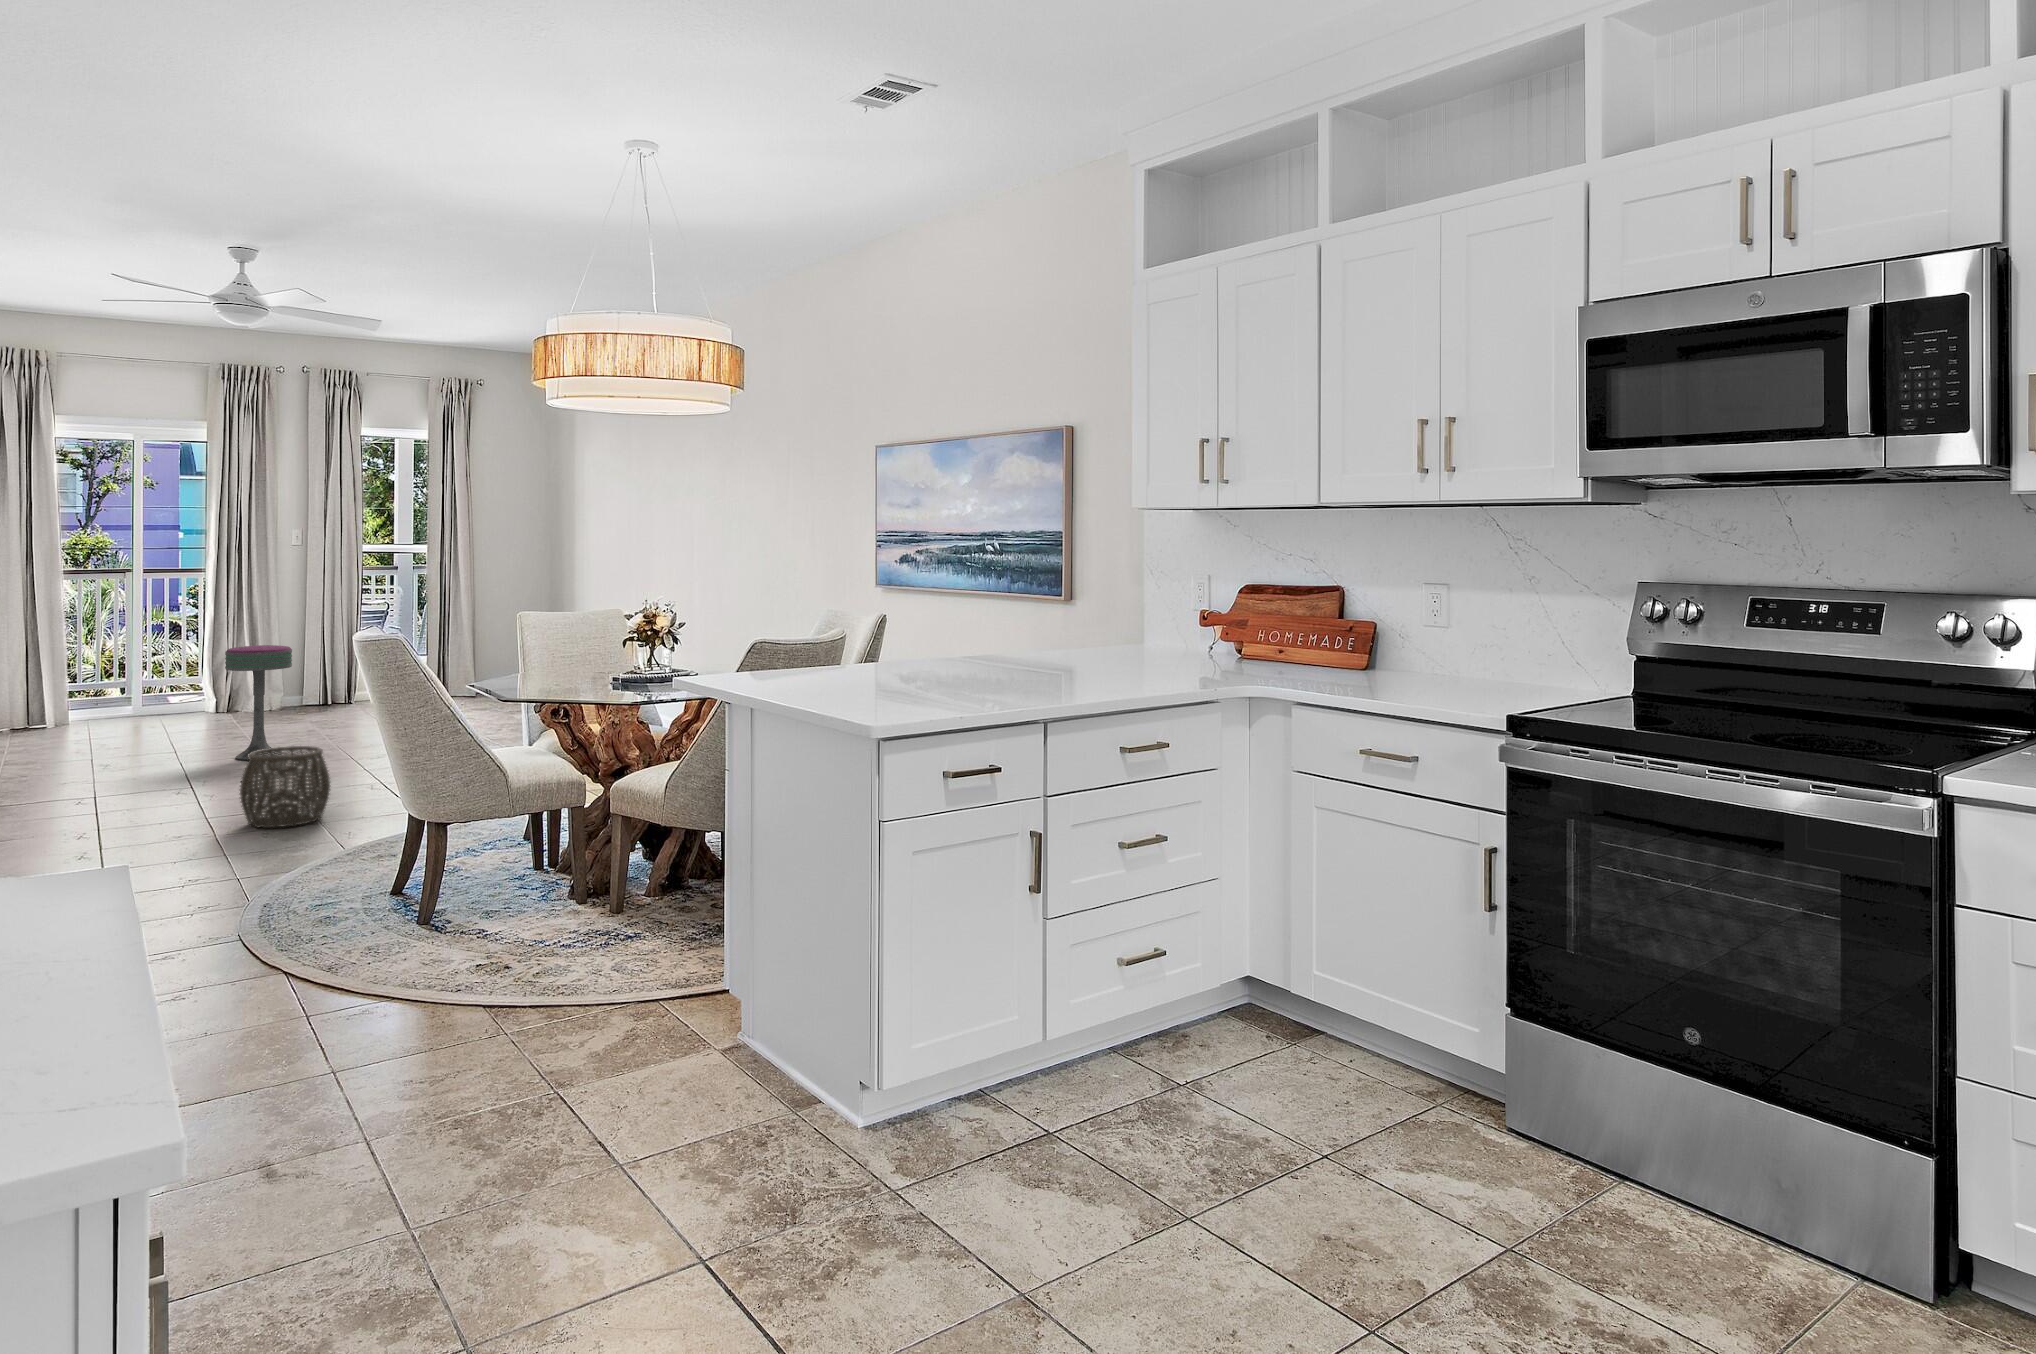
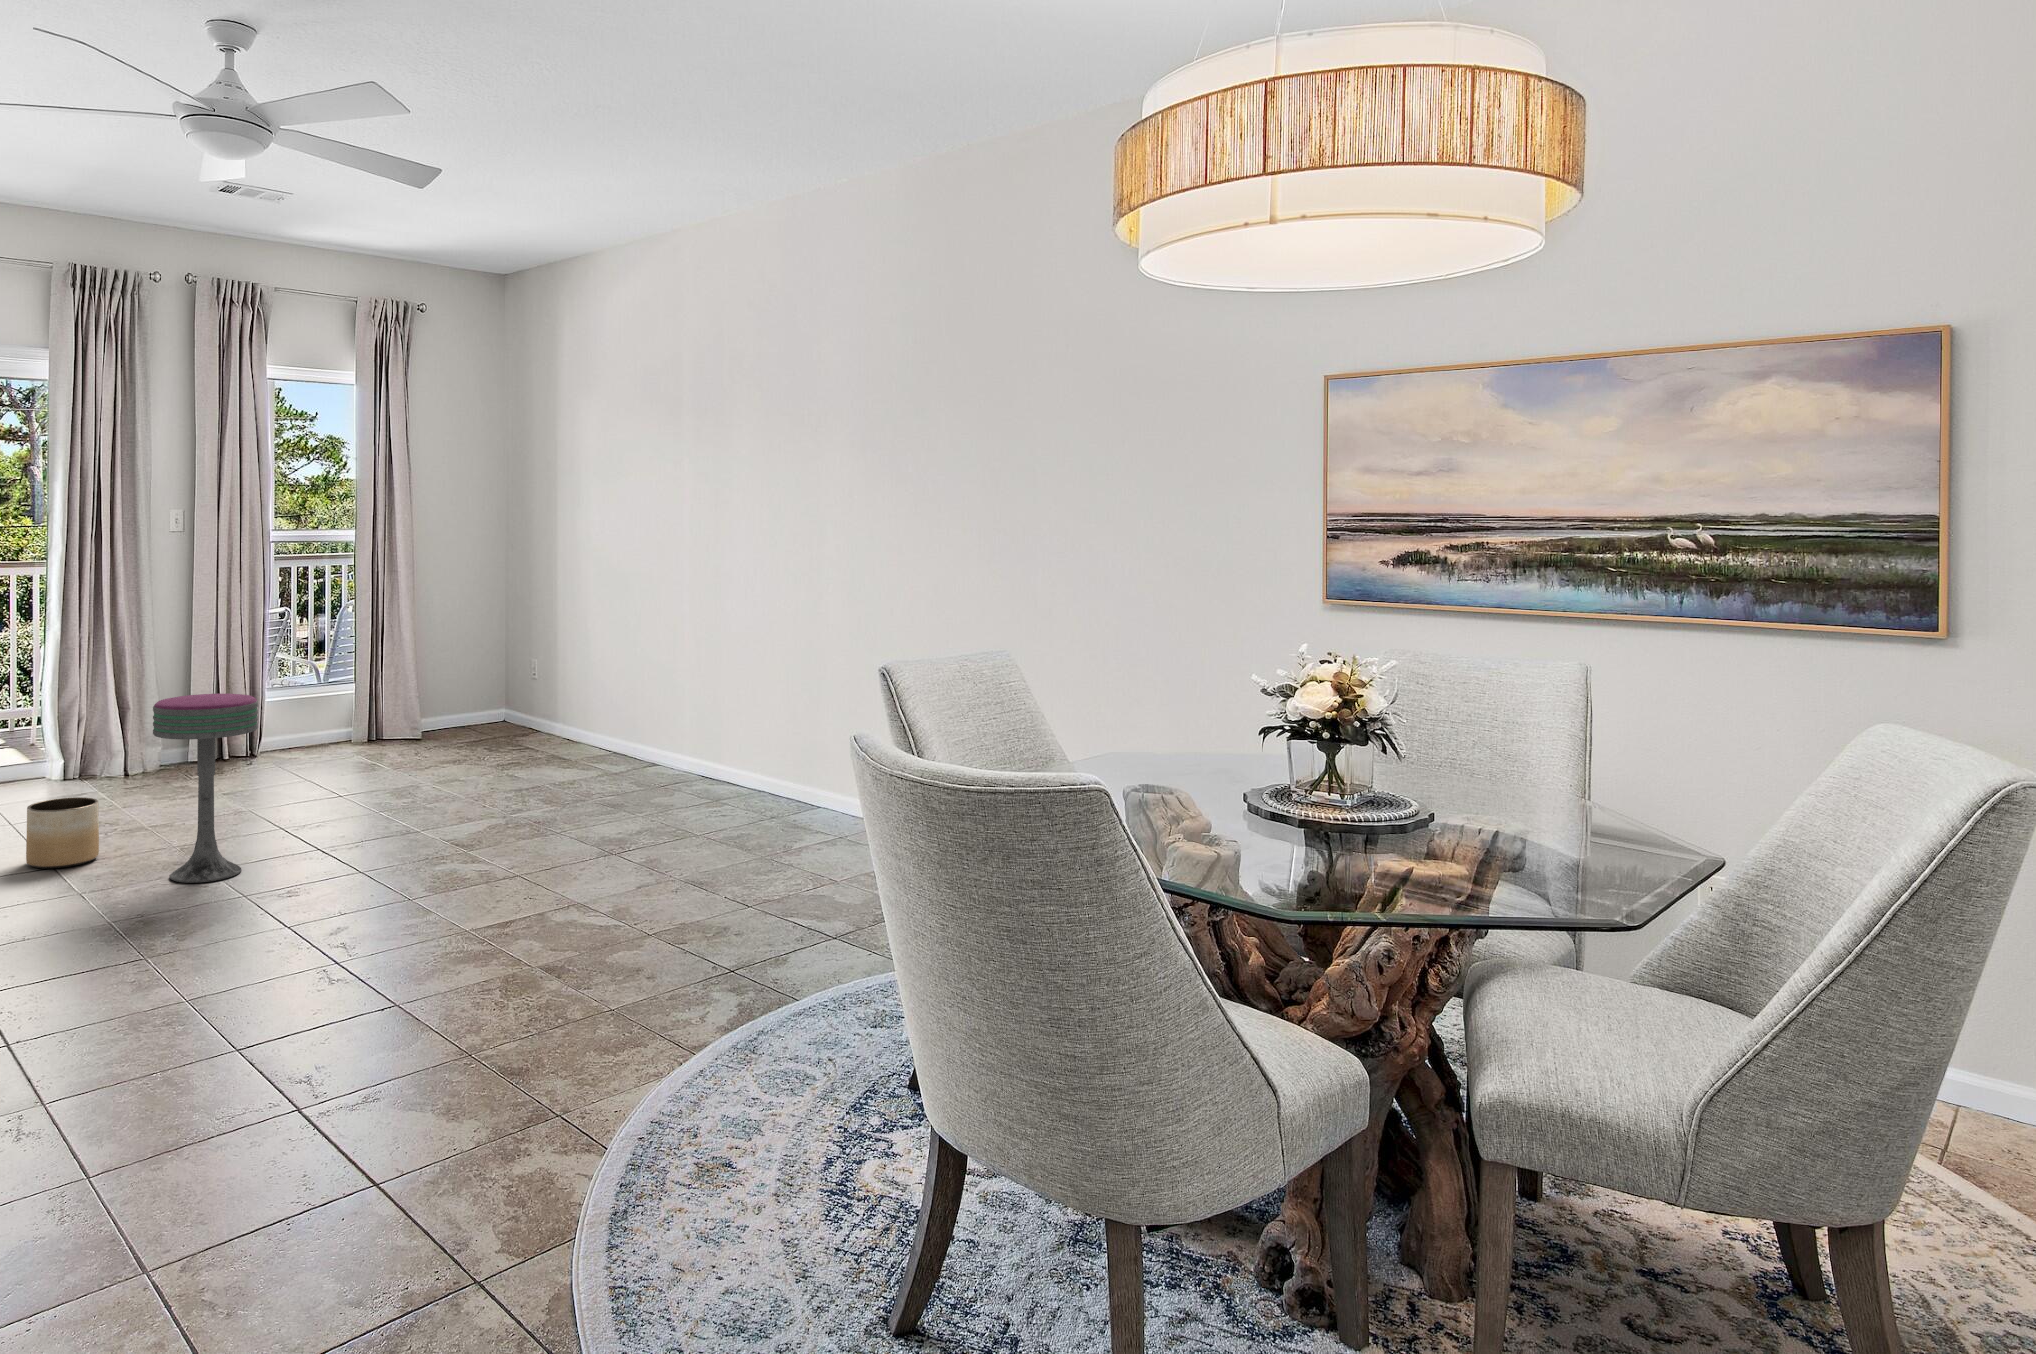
planter: none [159,711,204,752] -> present [26,797,99,868]
woven basket: present [240,746,330,828] -> none [325,903,486,1076]

